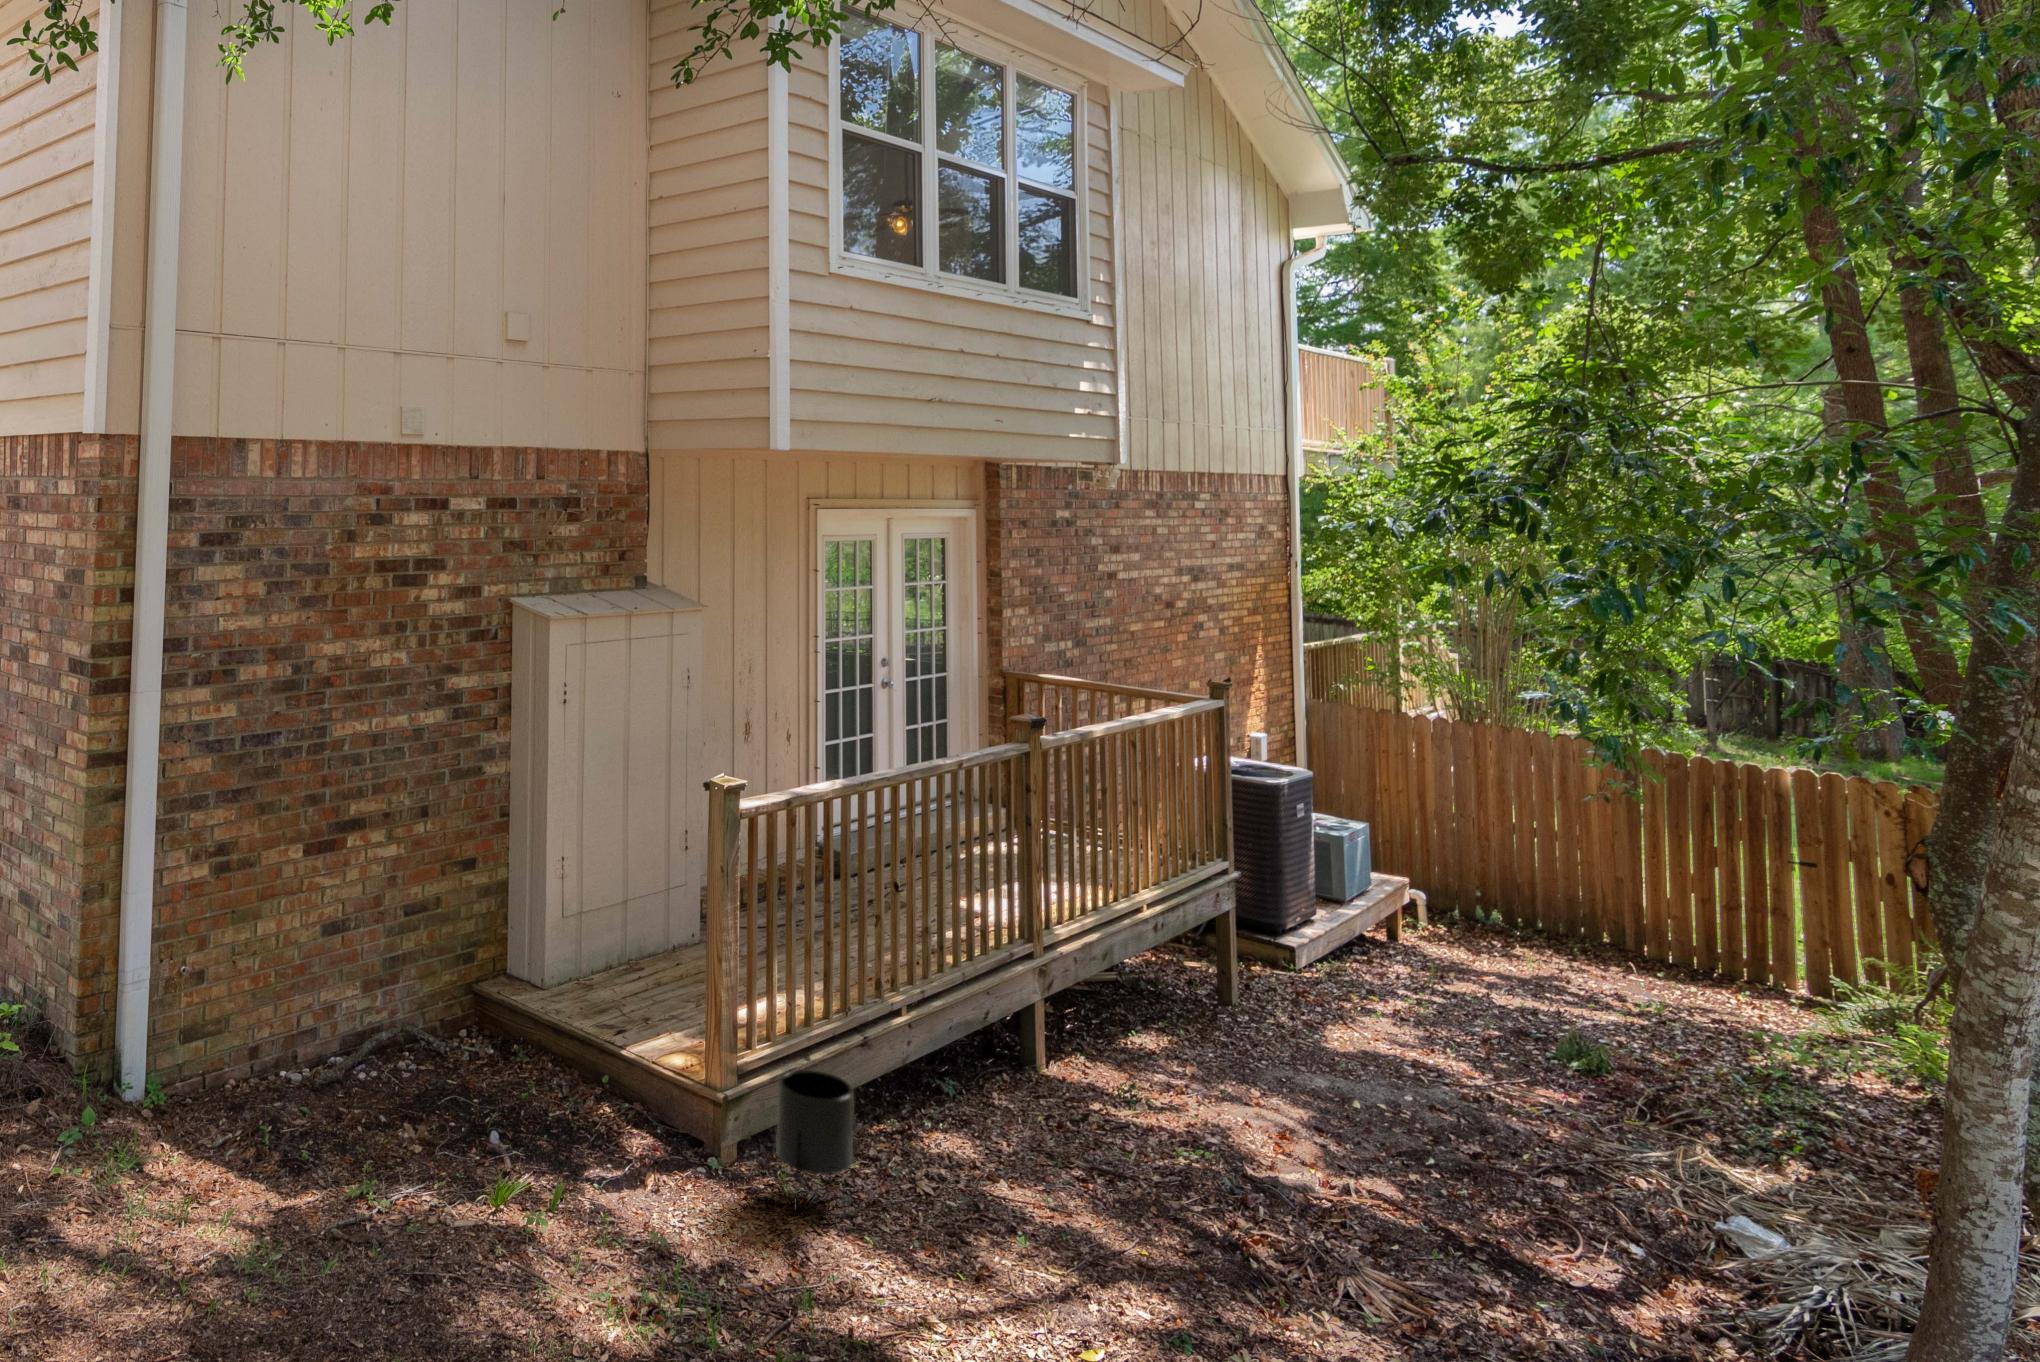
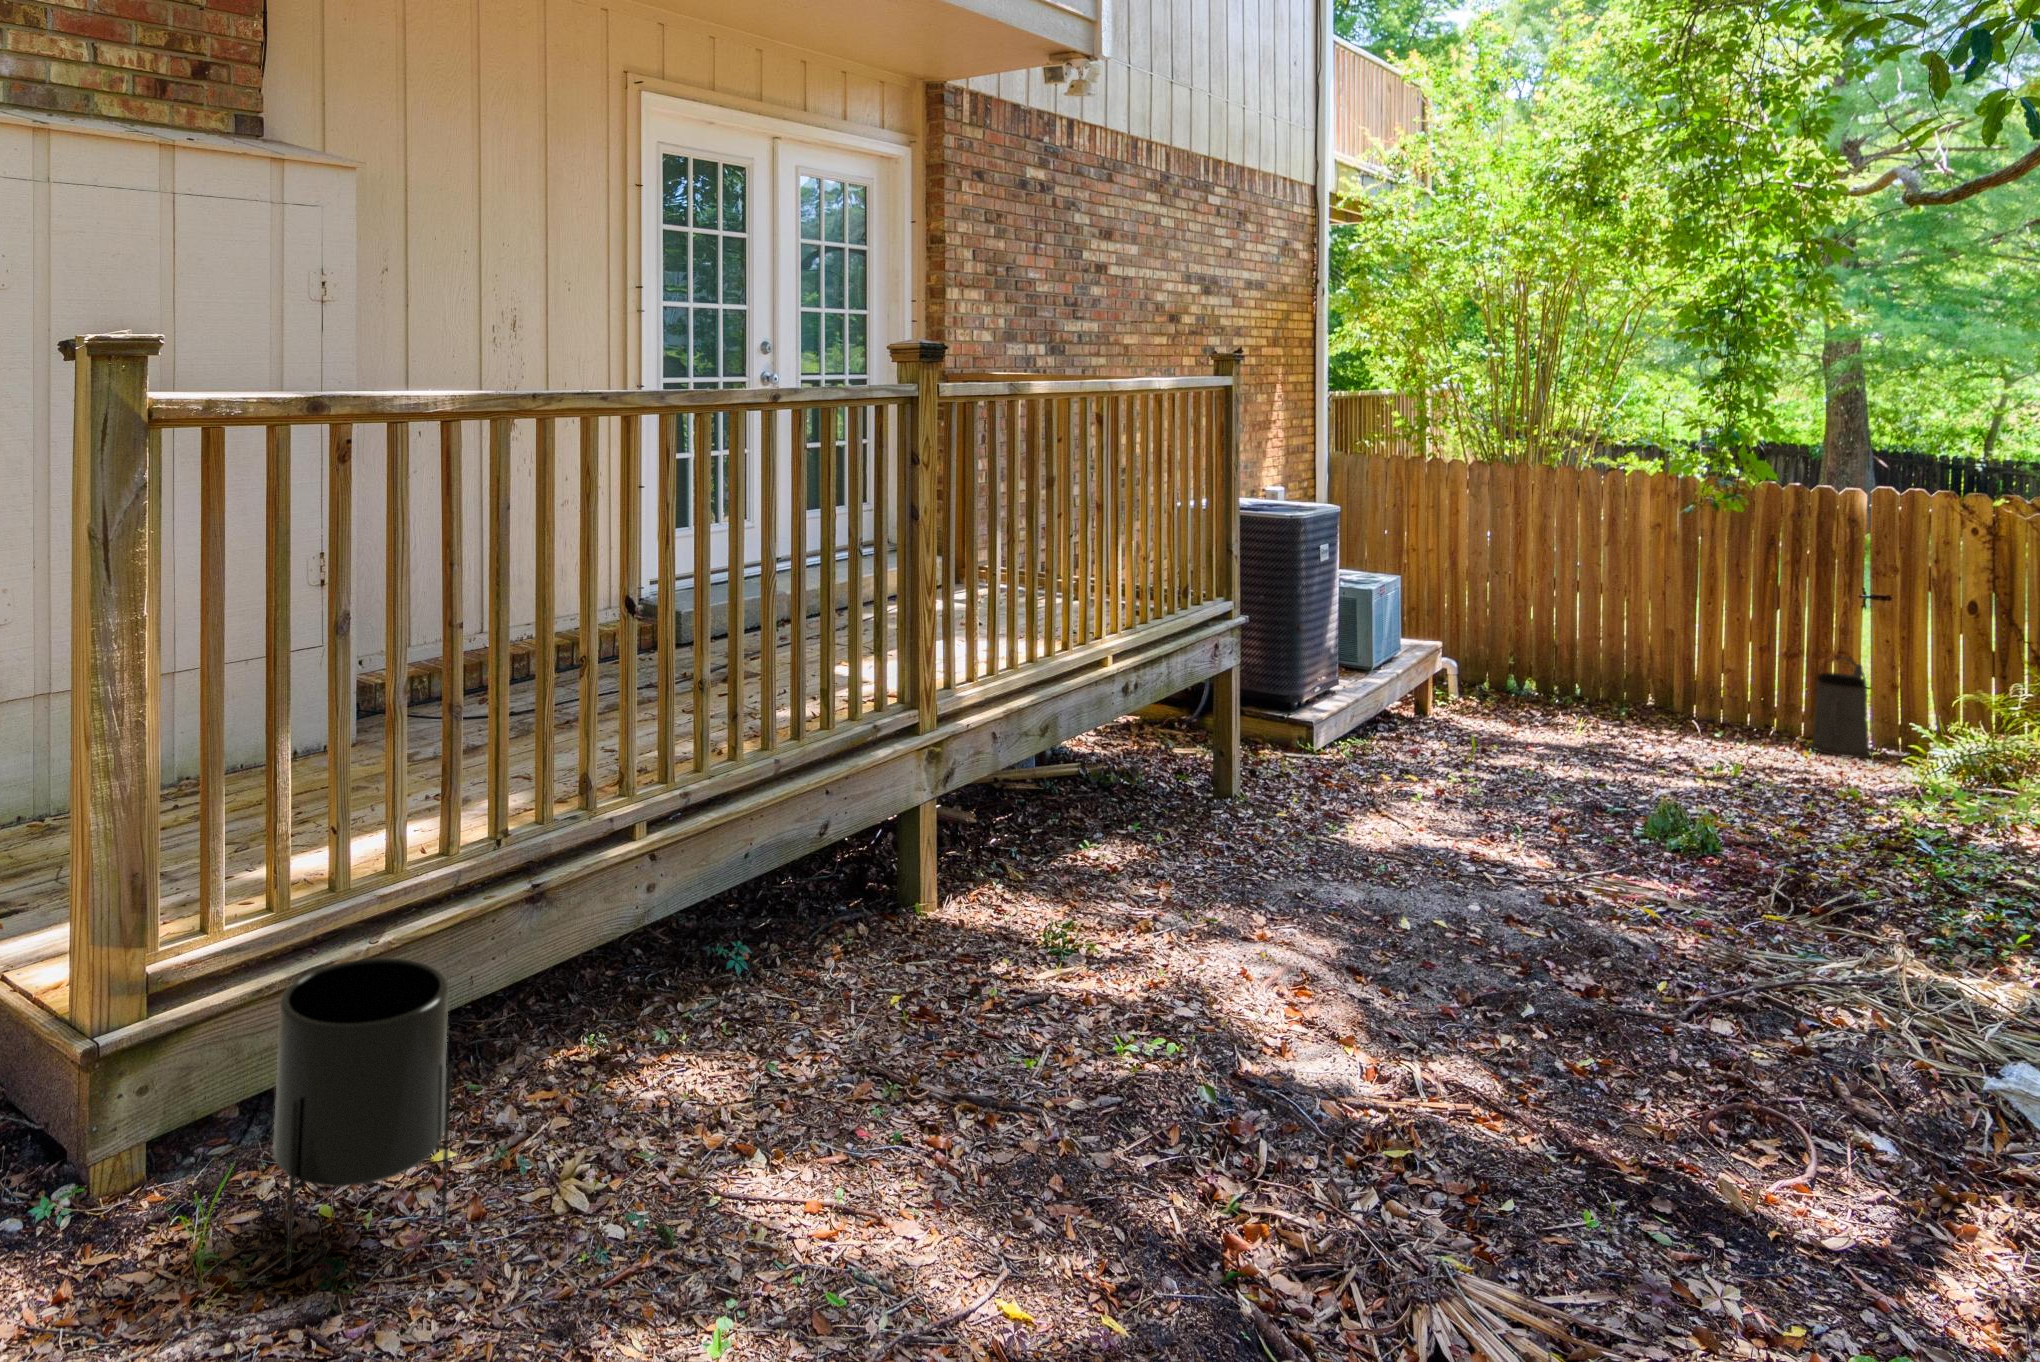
watering can: none [1723,920,1774,1004] -> present [1811,658,1871,758]

